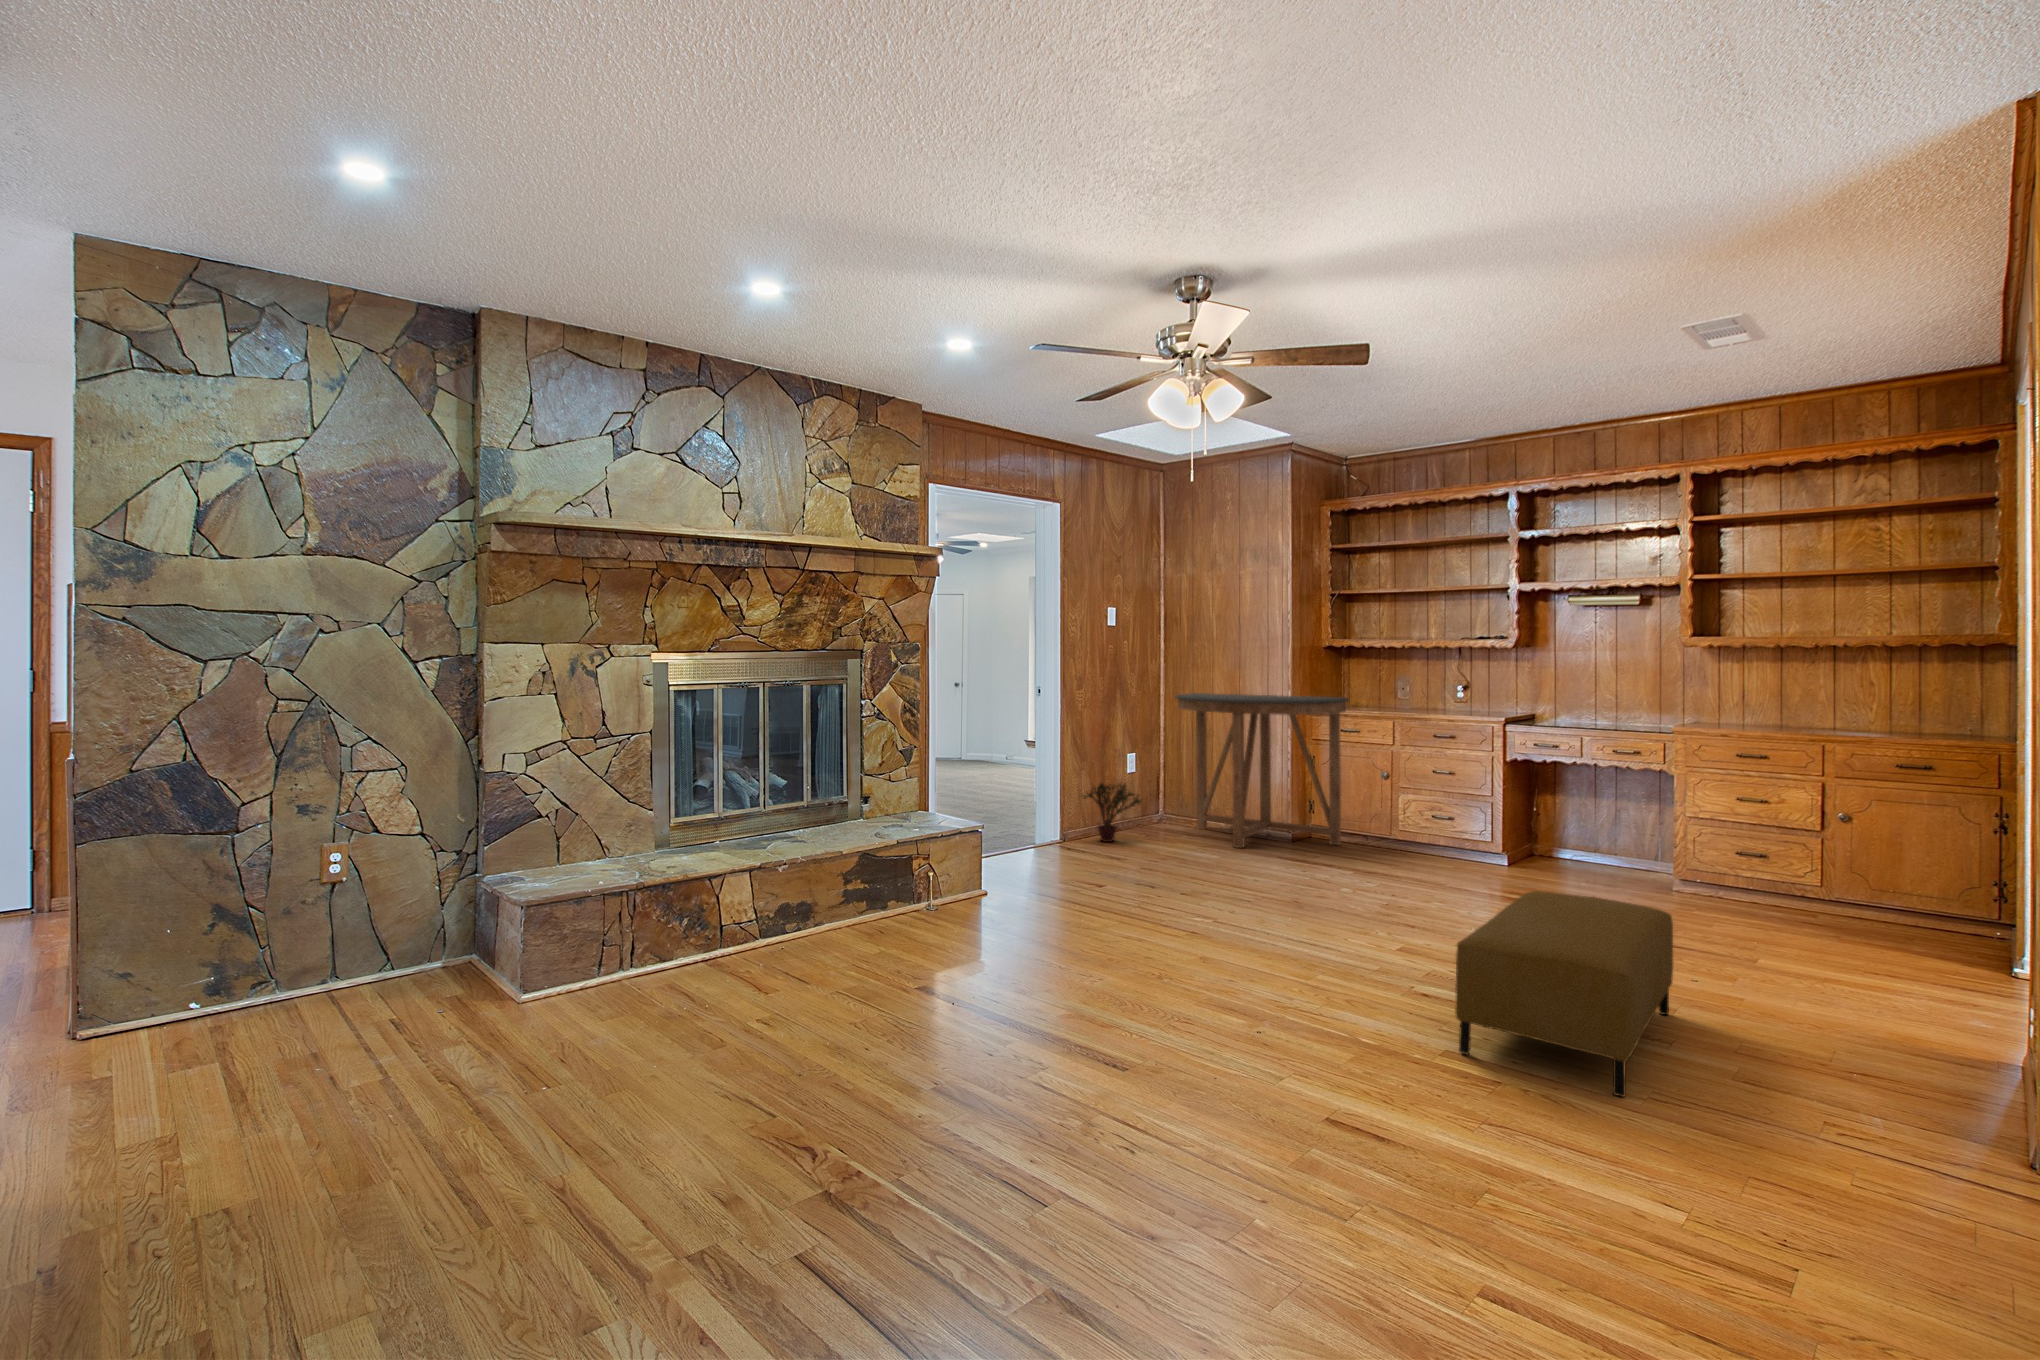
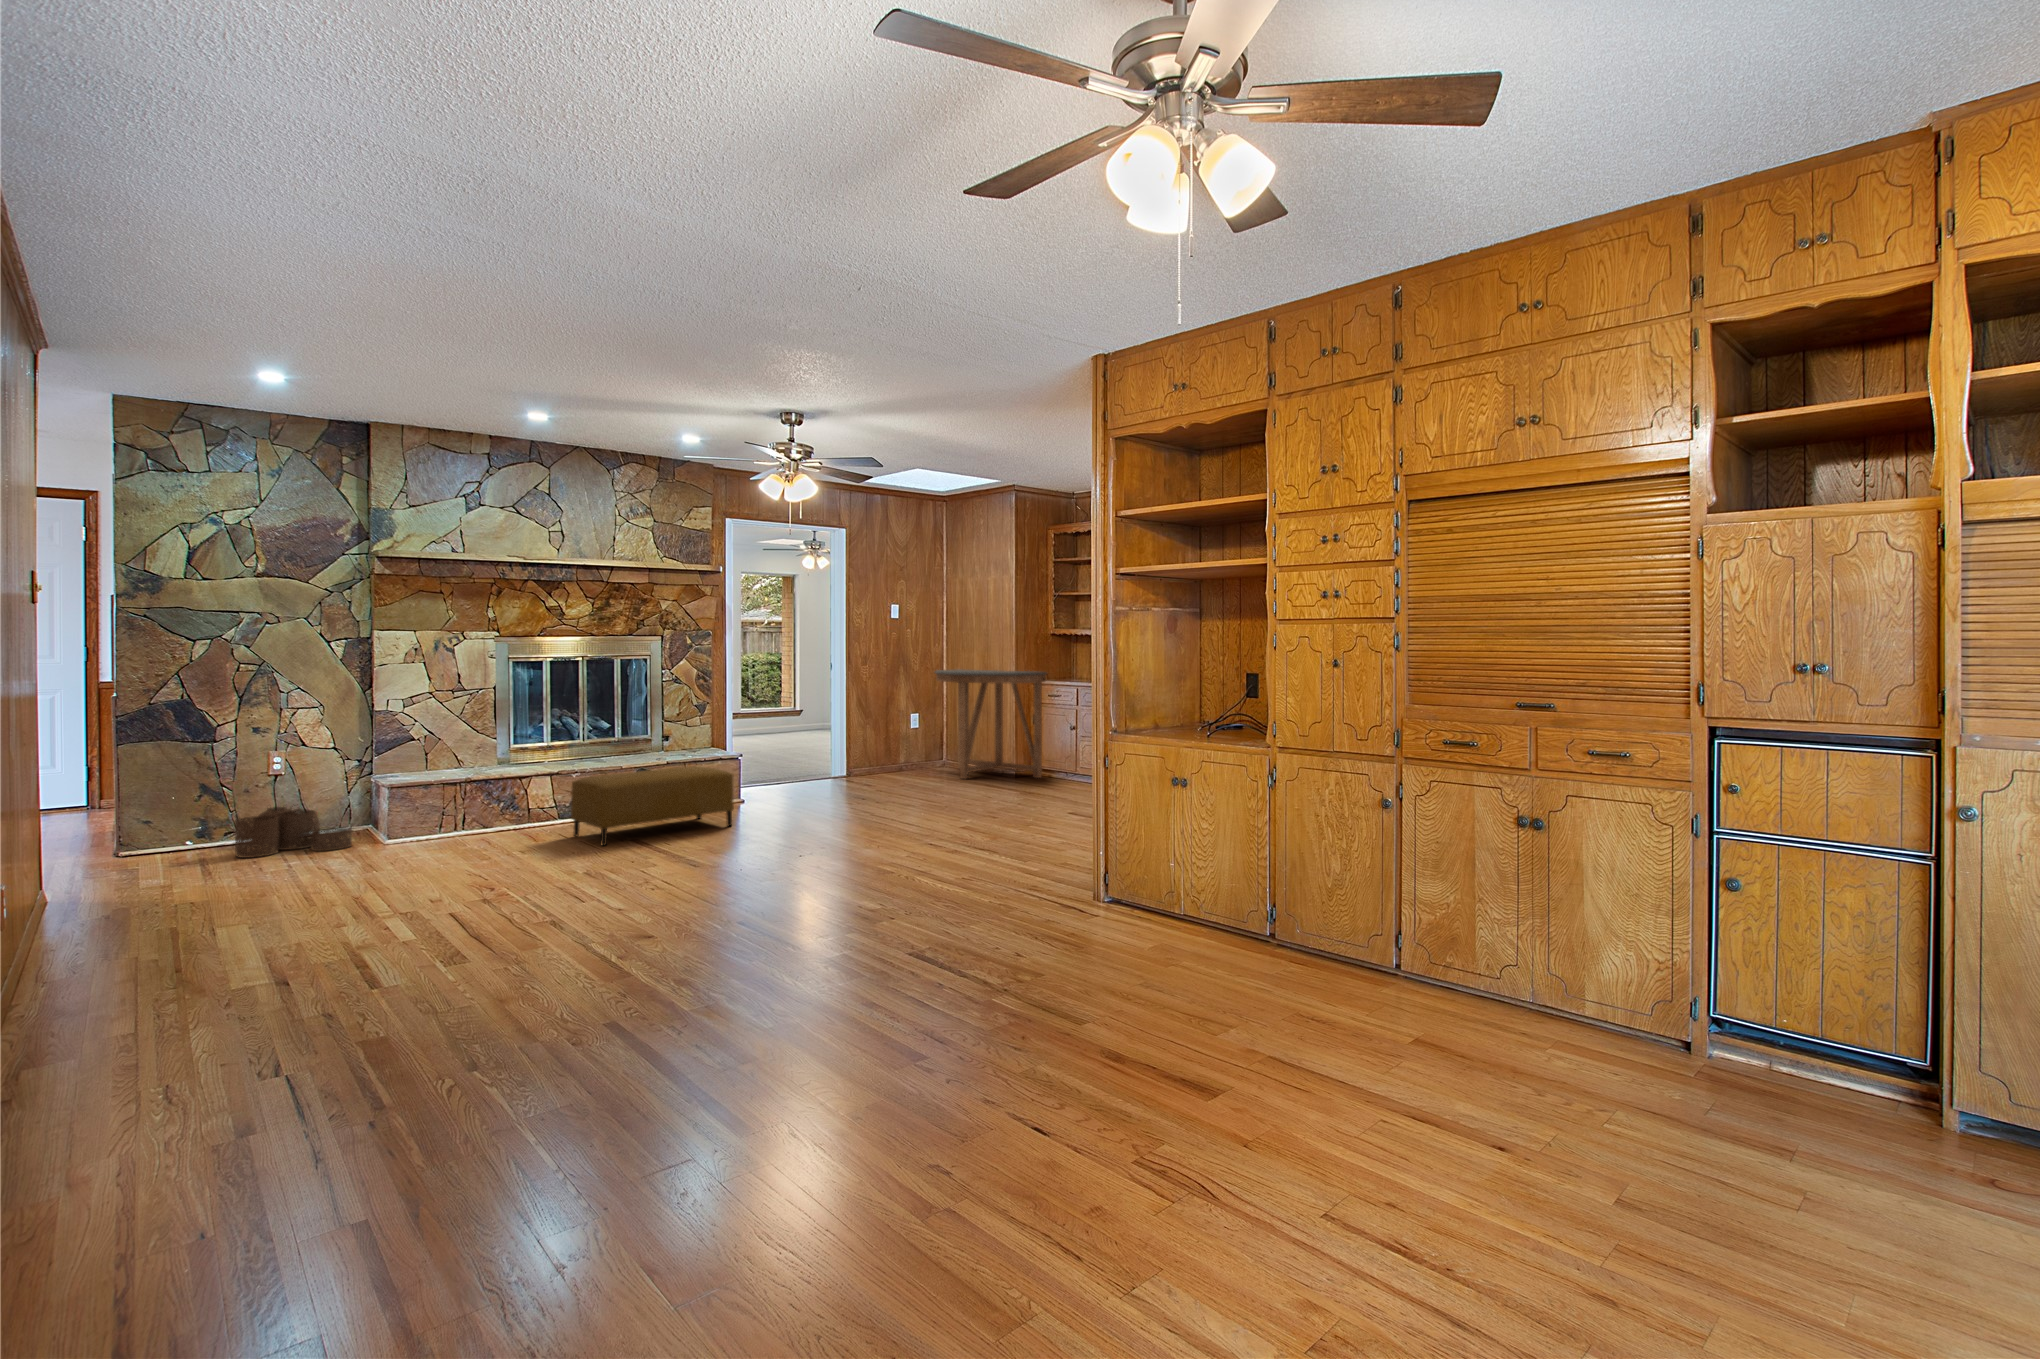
potted plant: present [1084,783,1141,842] -> none [857,732,903,776]
ottoman: present [1455,891,1673,1097] -> present [571,766,734,846]
woven basket: none [277,934,470,1050] -> present [235,806,352,858]

